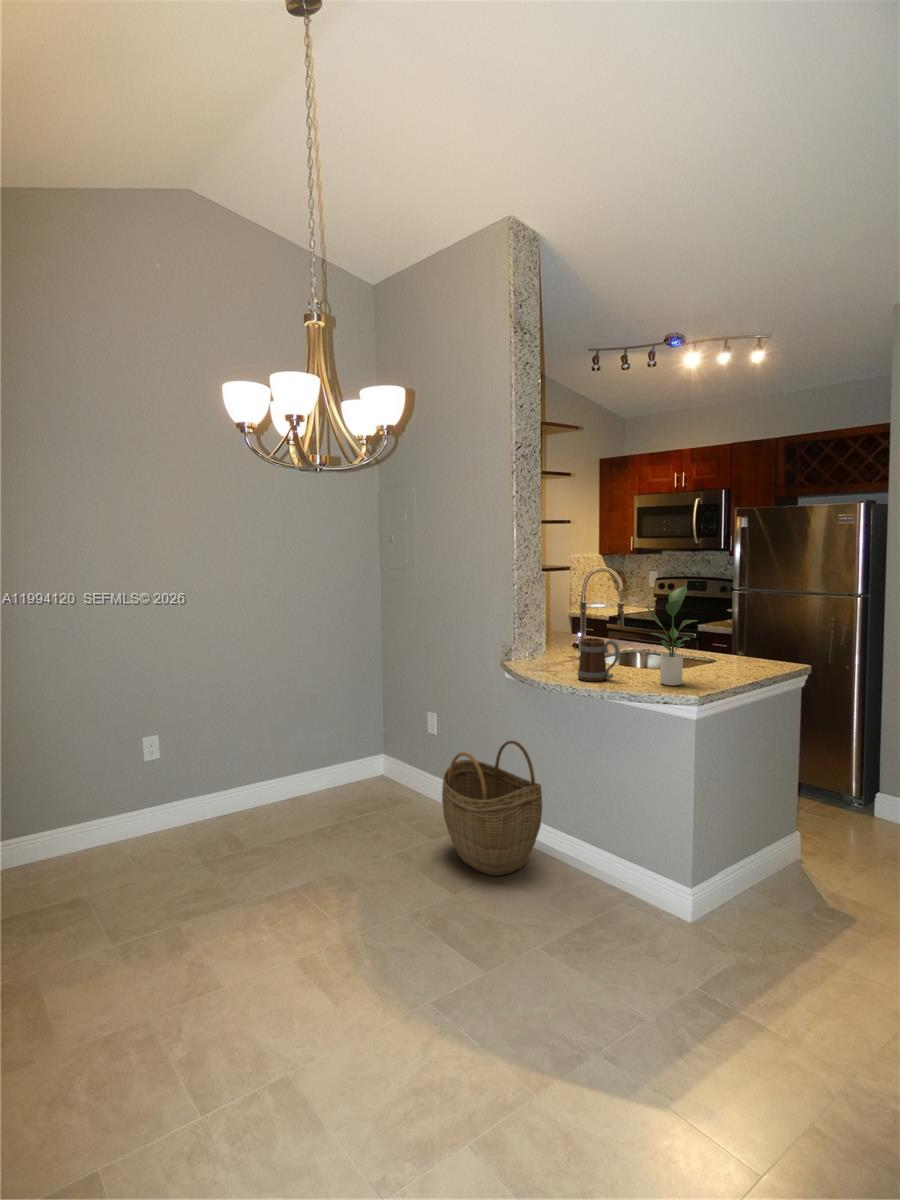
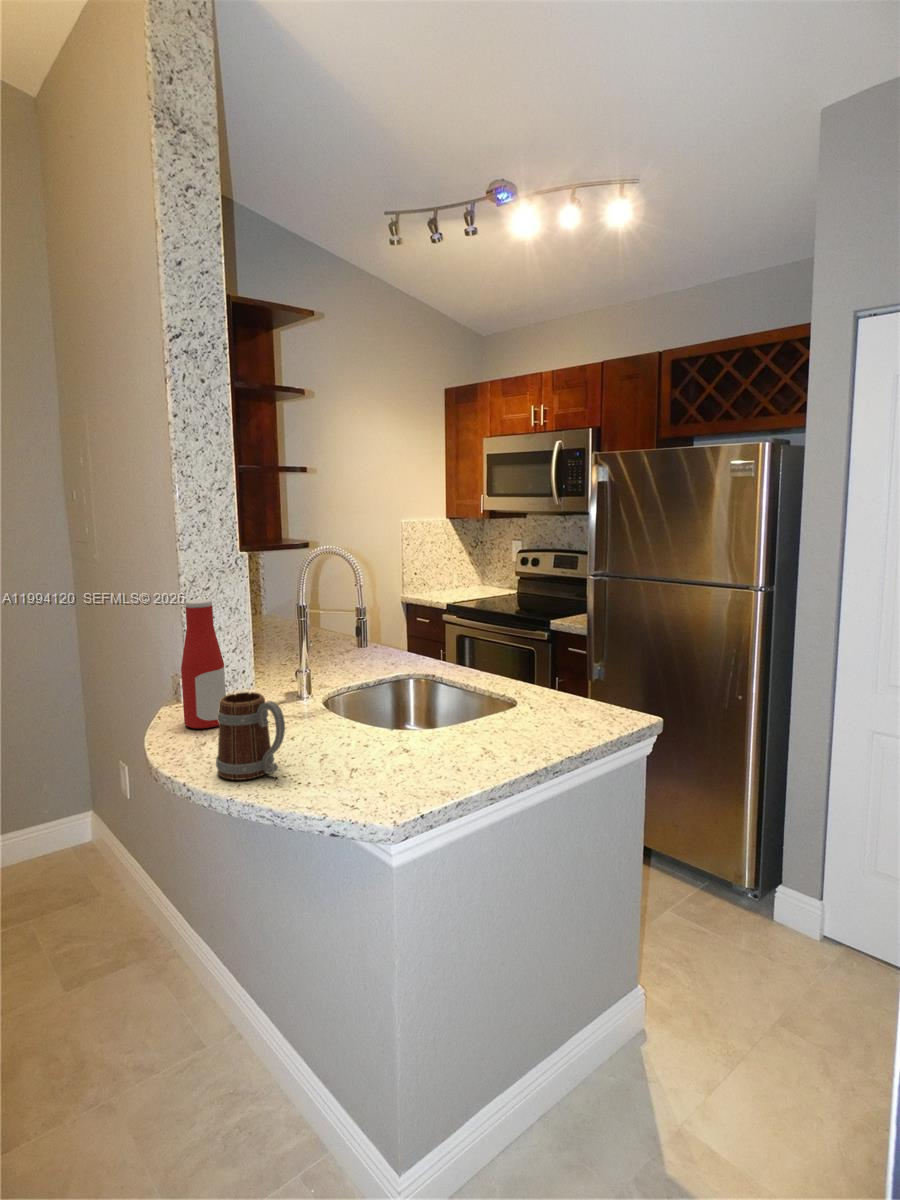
potted plant: present [648,586,697,686] -> none [320,596,427,795]
bottle: none [528,593,551,666] -> present [181,599,226,729]
woven basket: present [442,741,542,876] -> none [48,847,216,1098]

